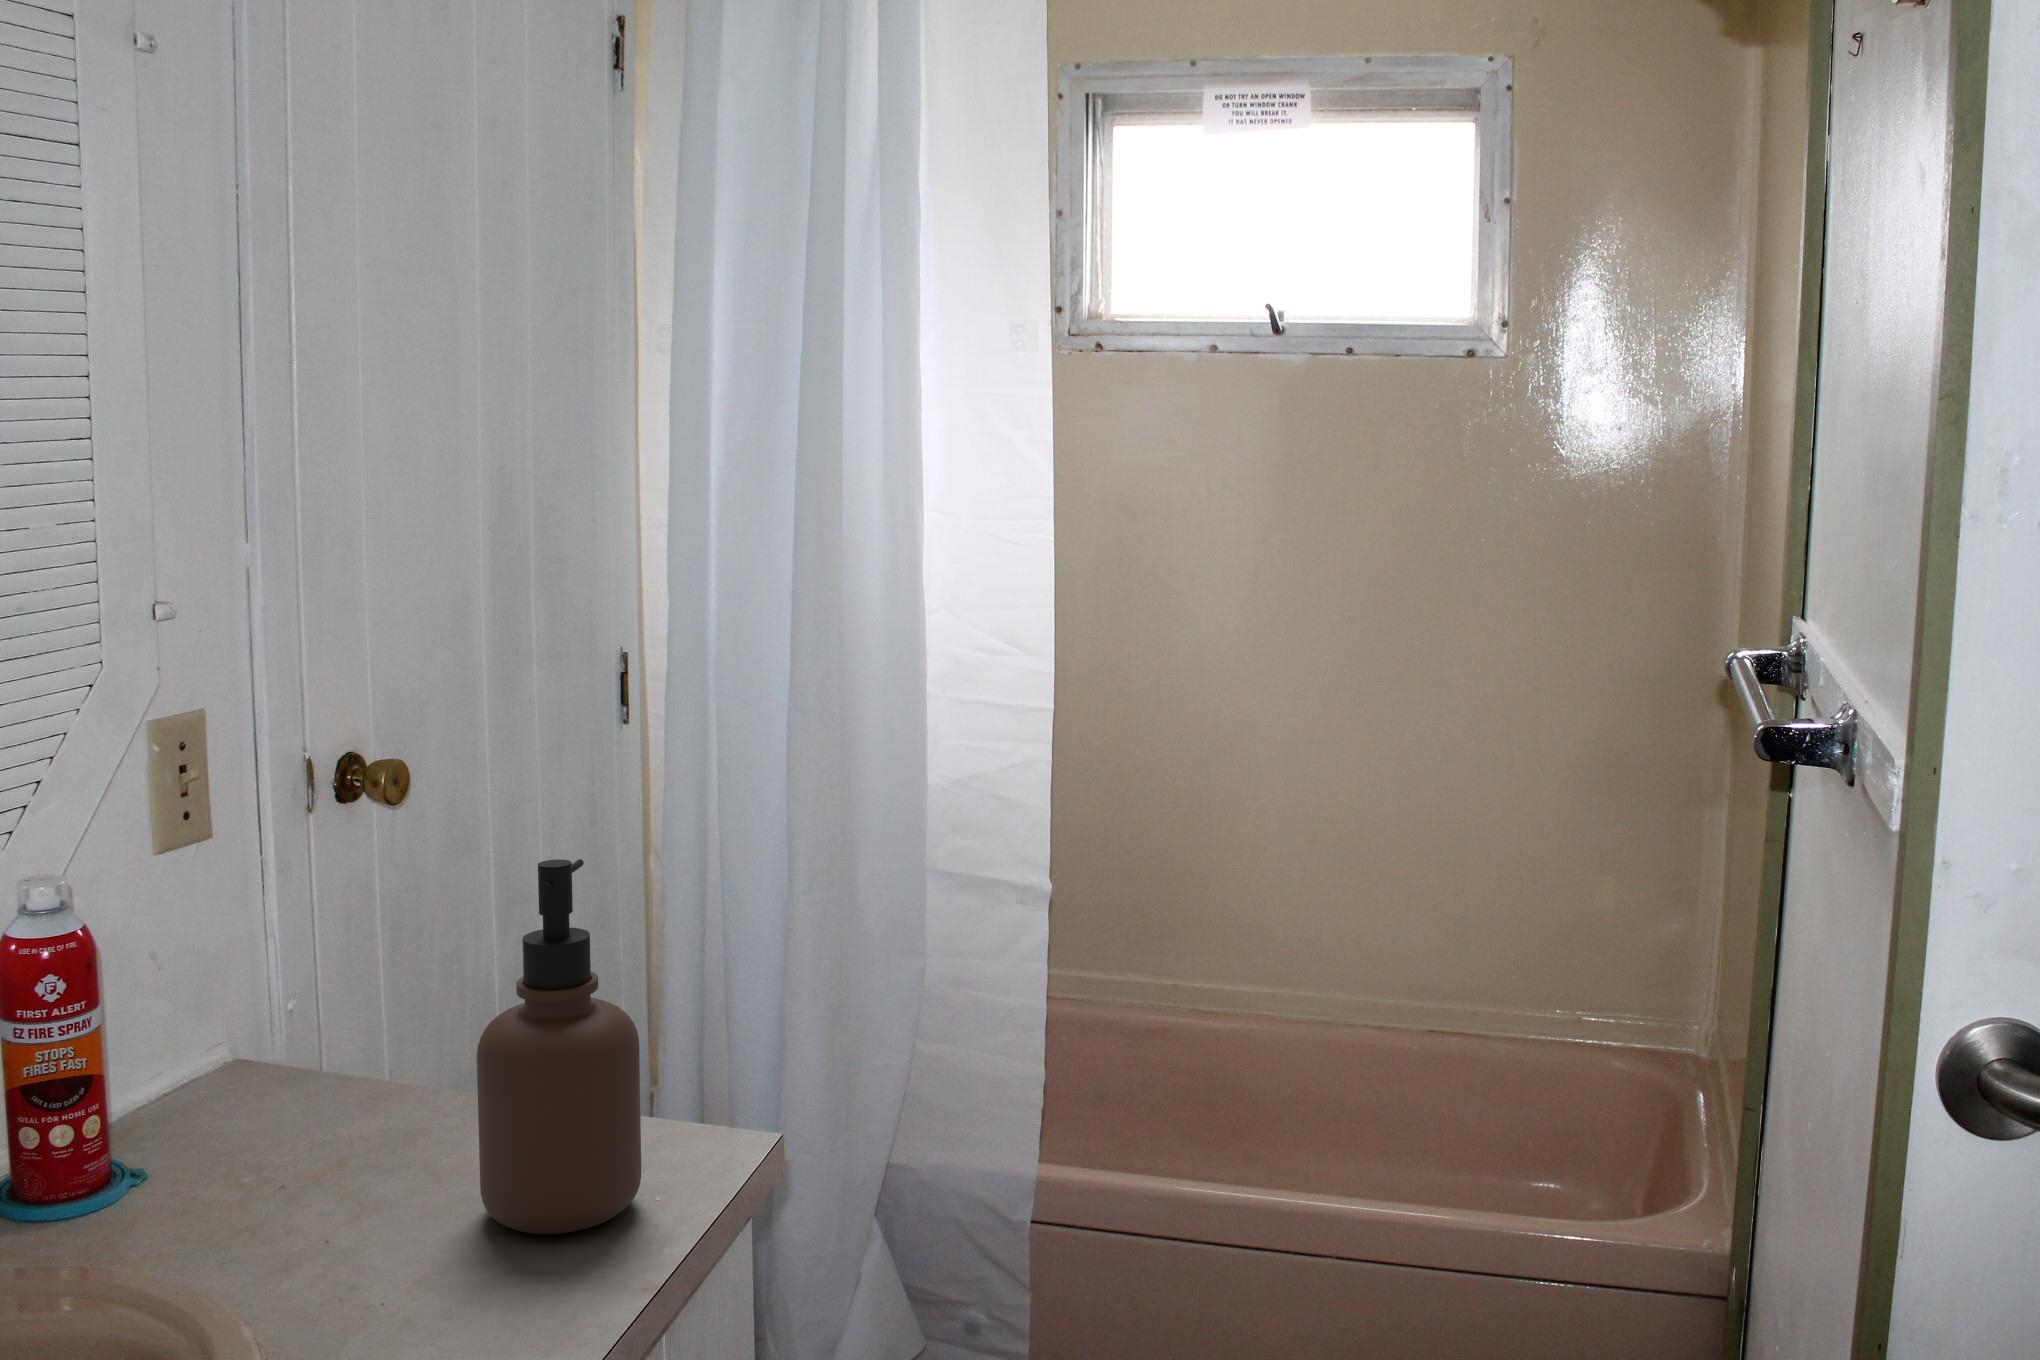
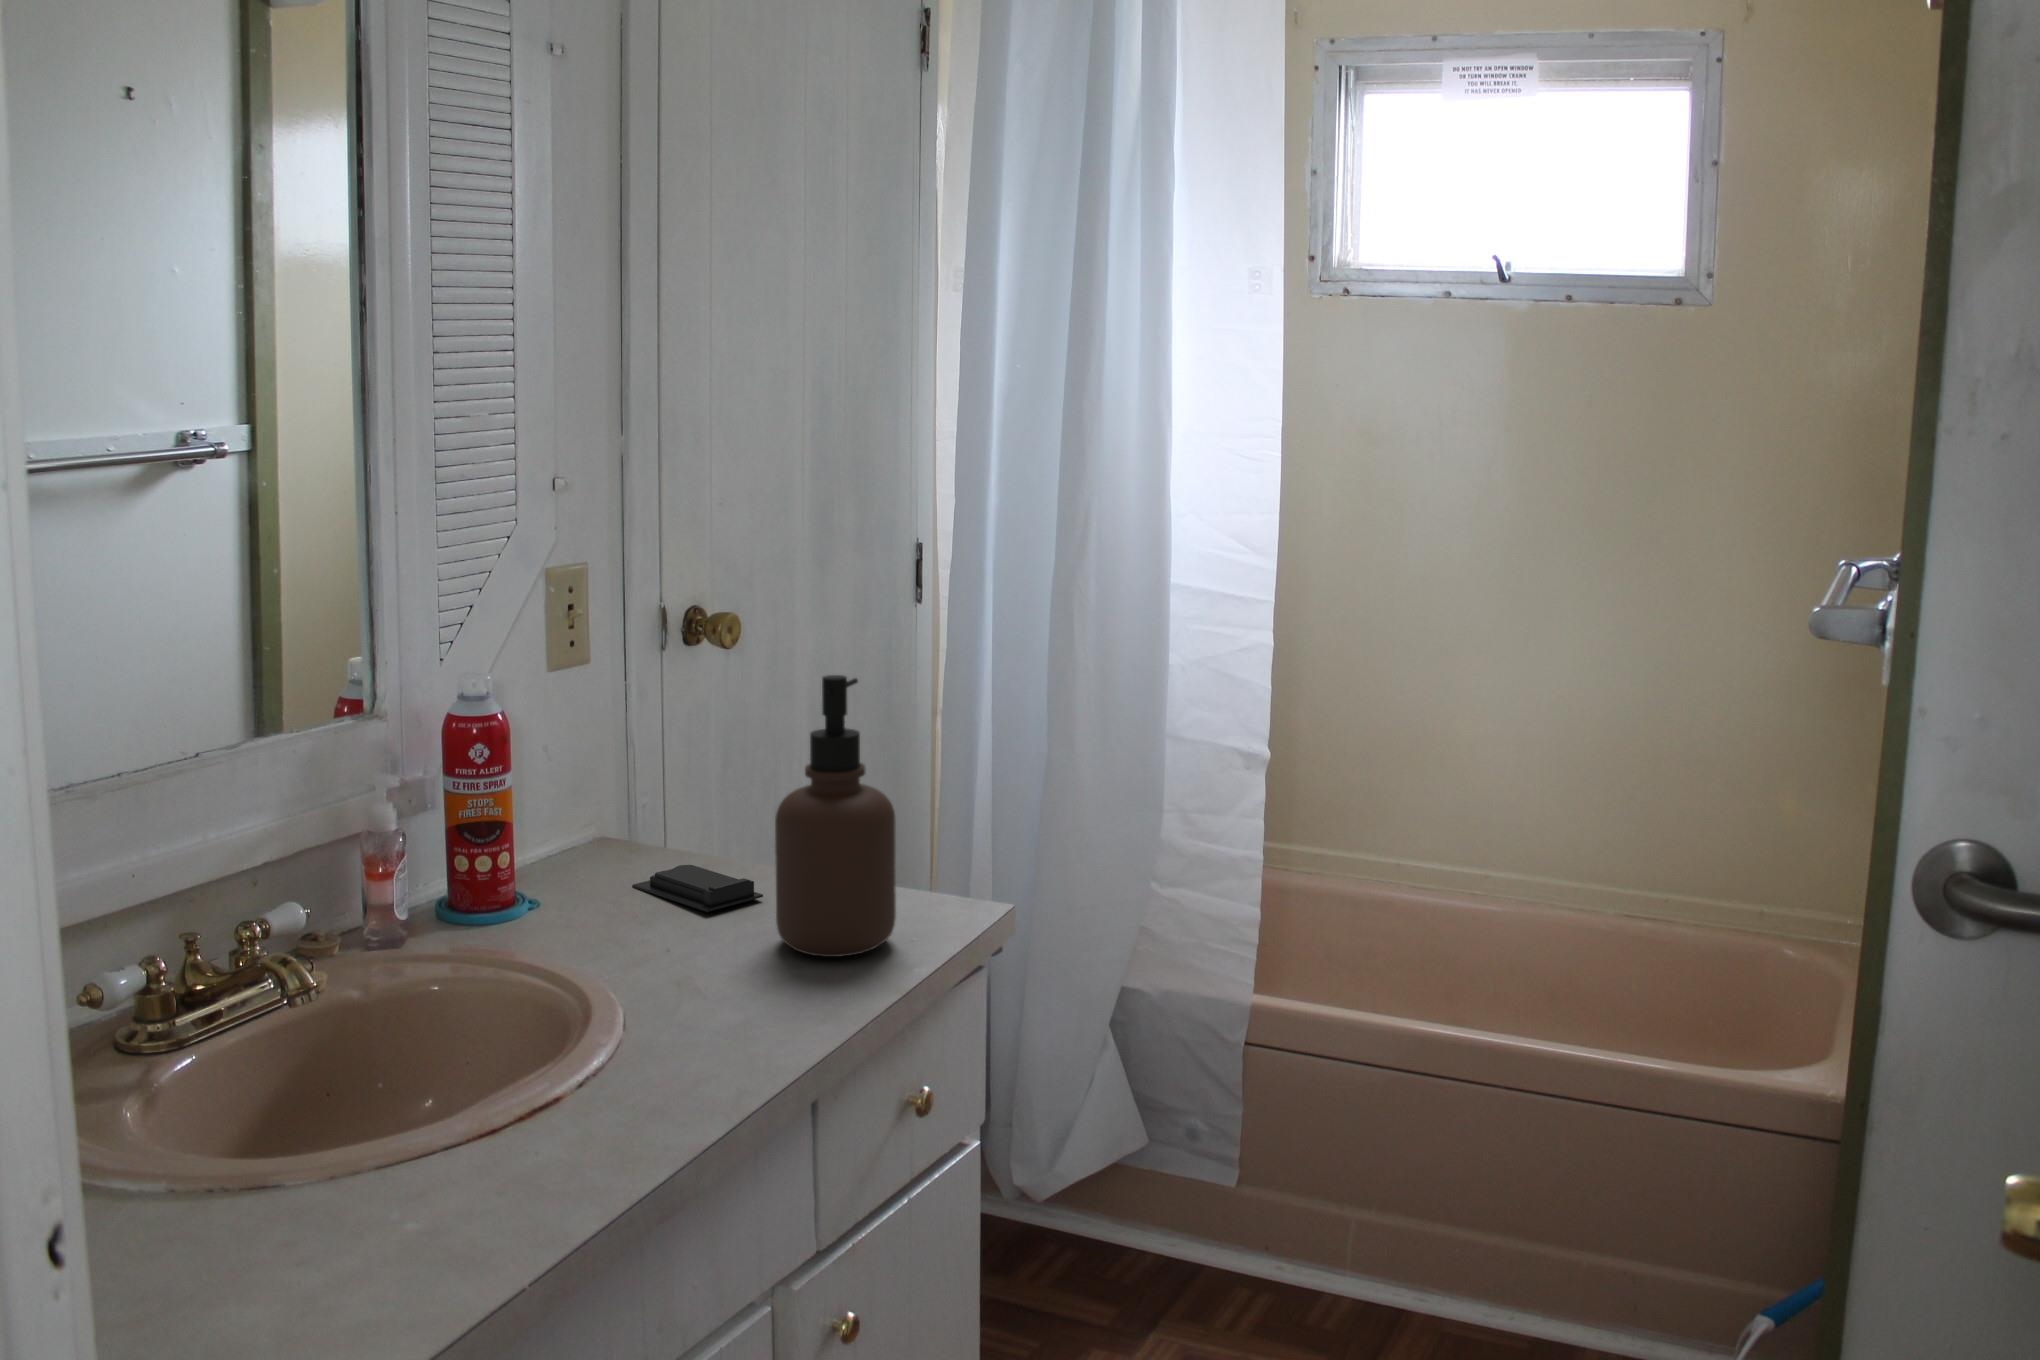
soap bar: none [274,1105,456,1176] -> present [632,865,763,912]

